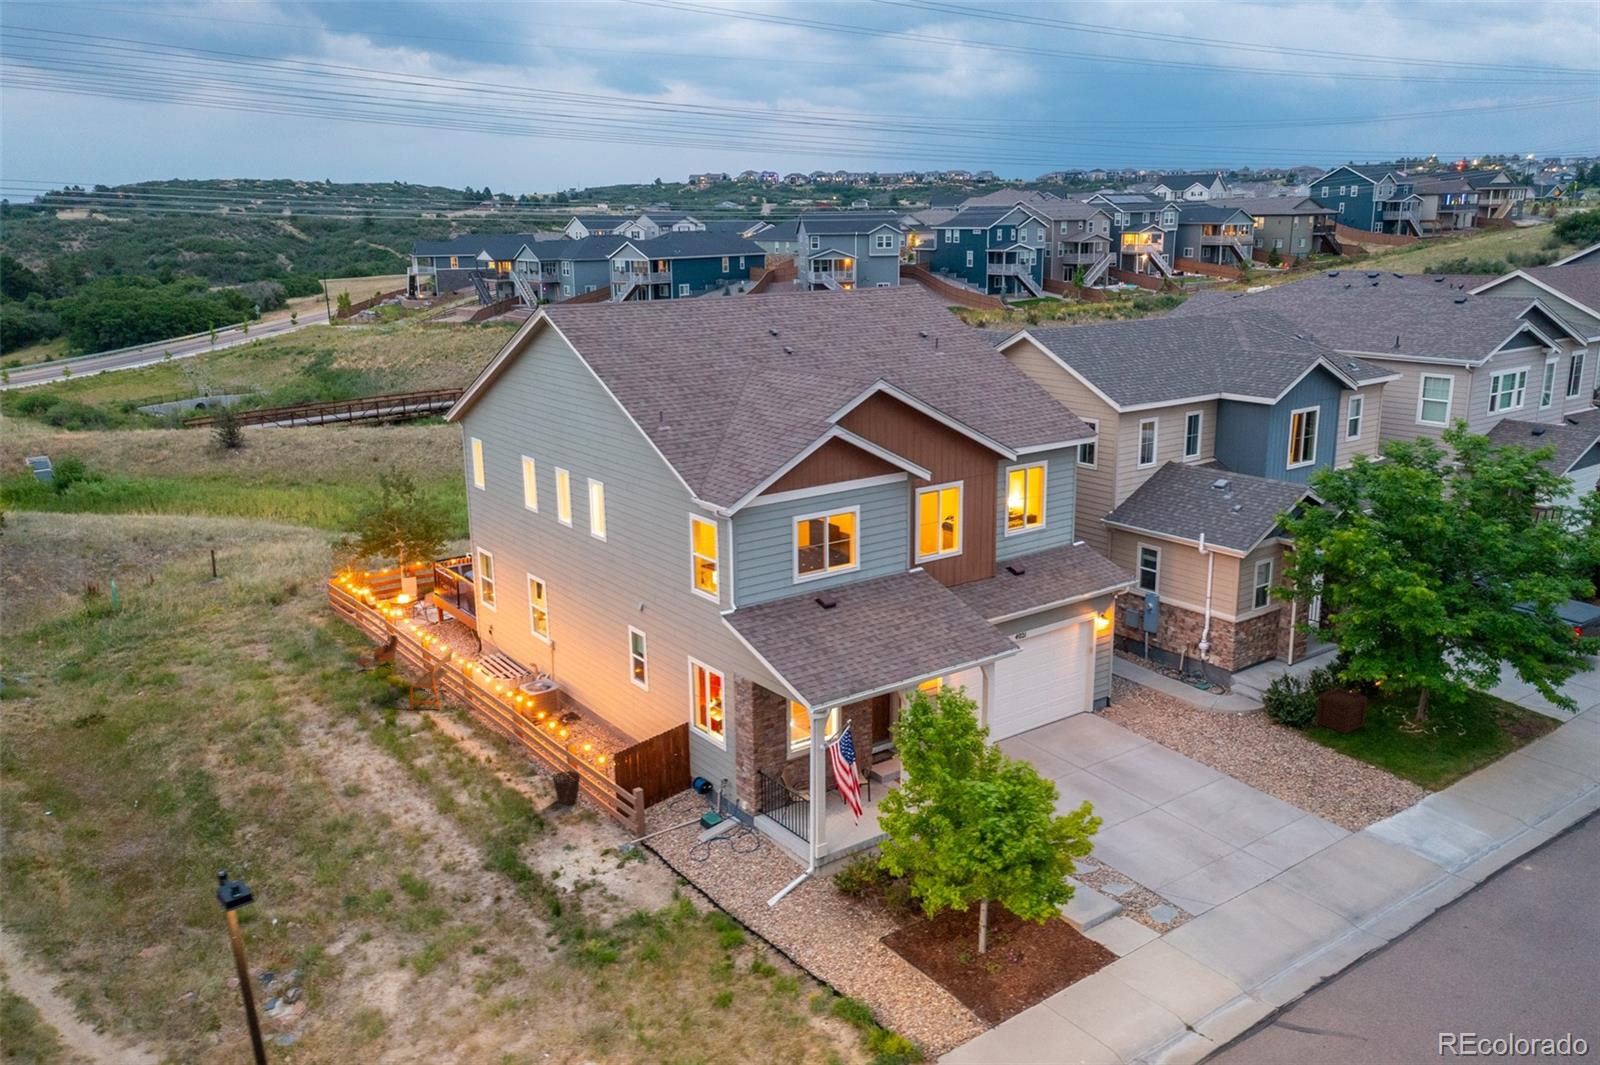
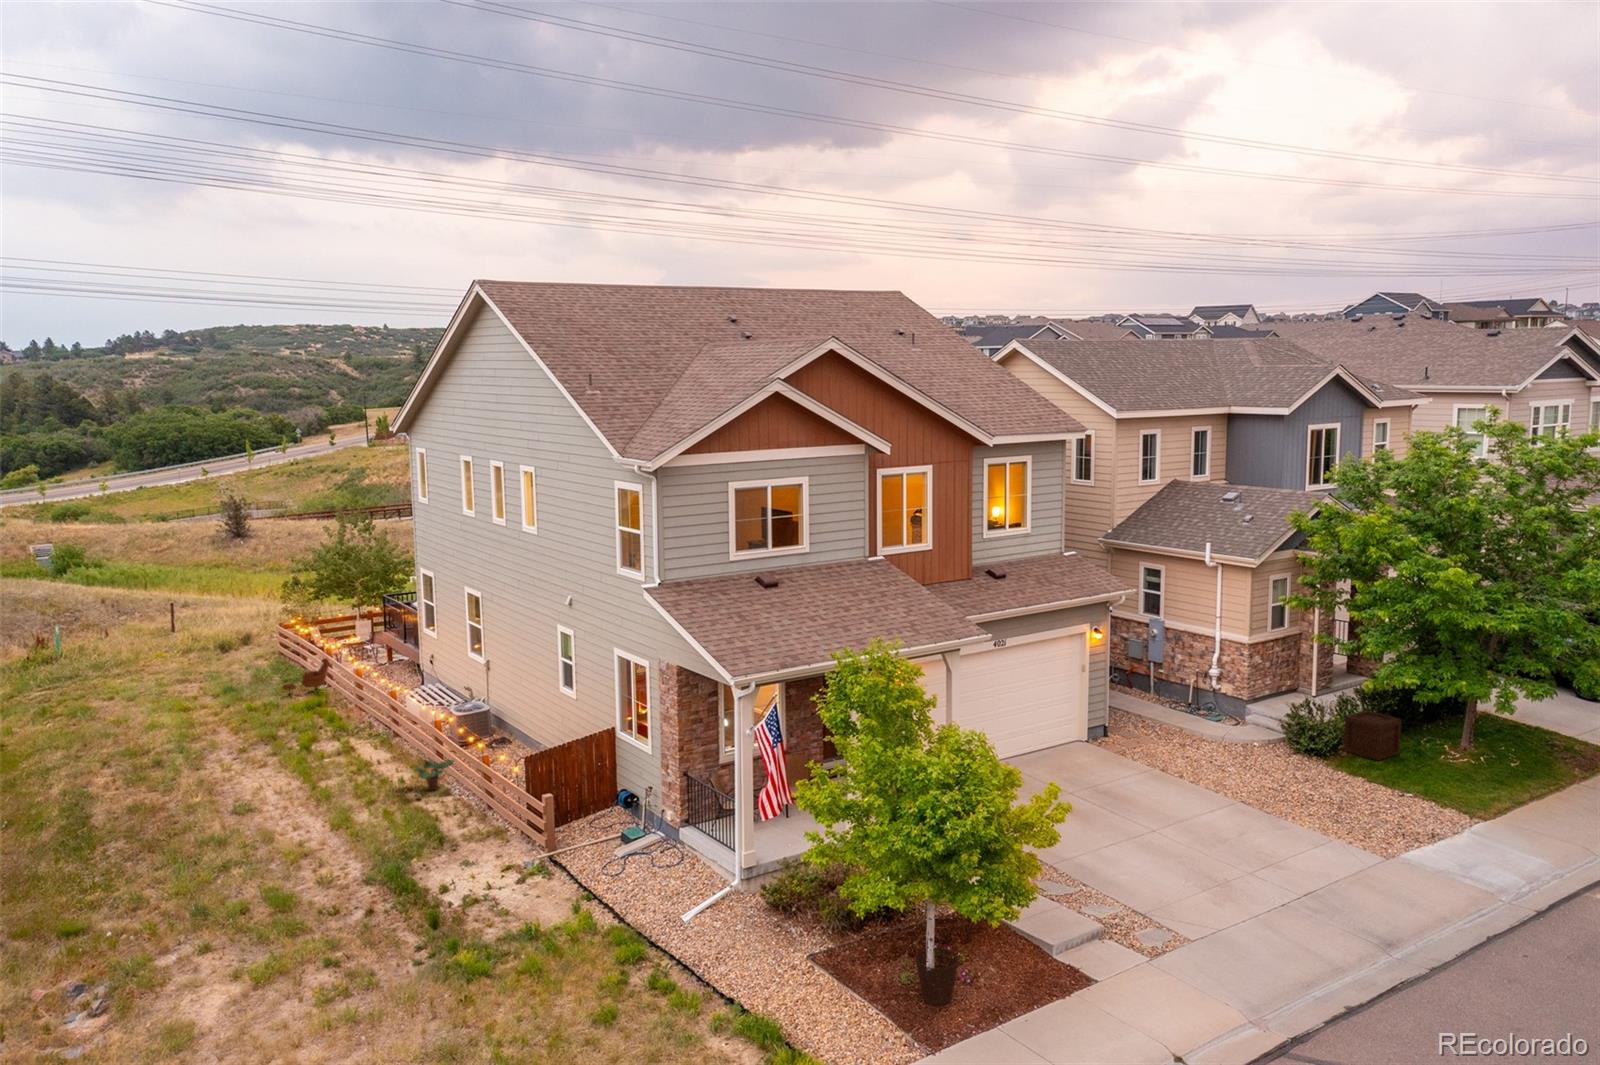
bench: present [410,652,452,710] -> none [328,669,385,732]
potted plant: none [499,746,540,774] -> present [415,760,454,790]
basket: present [553,771,580,805] -> present [915,947,959,1005]

